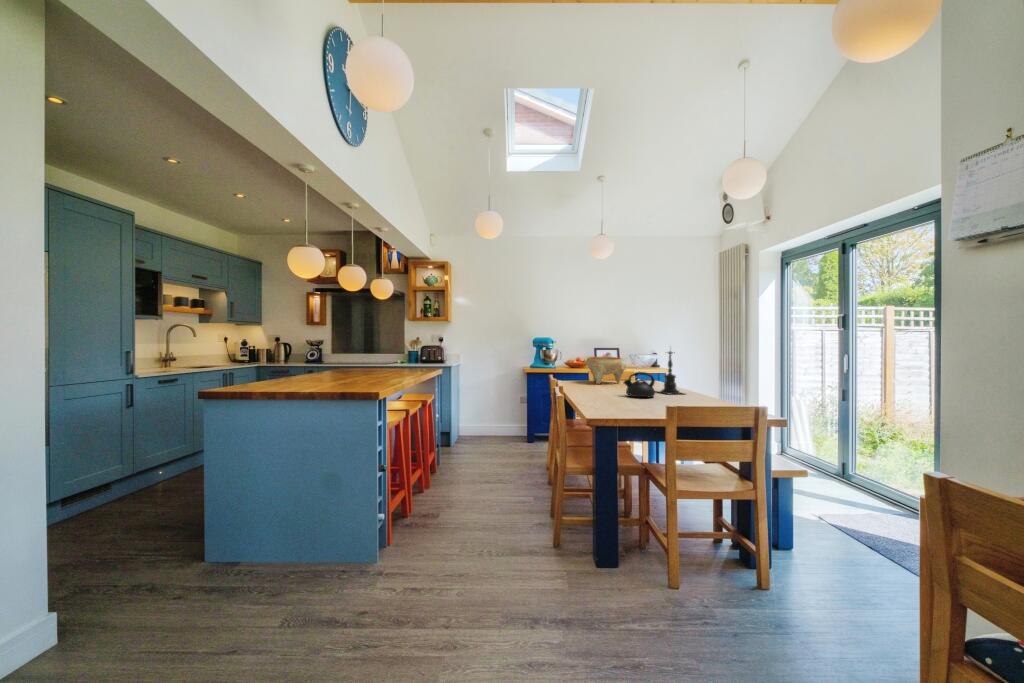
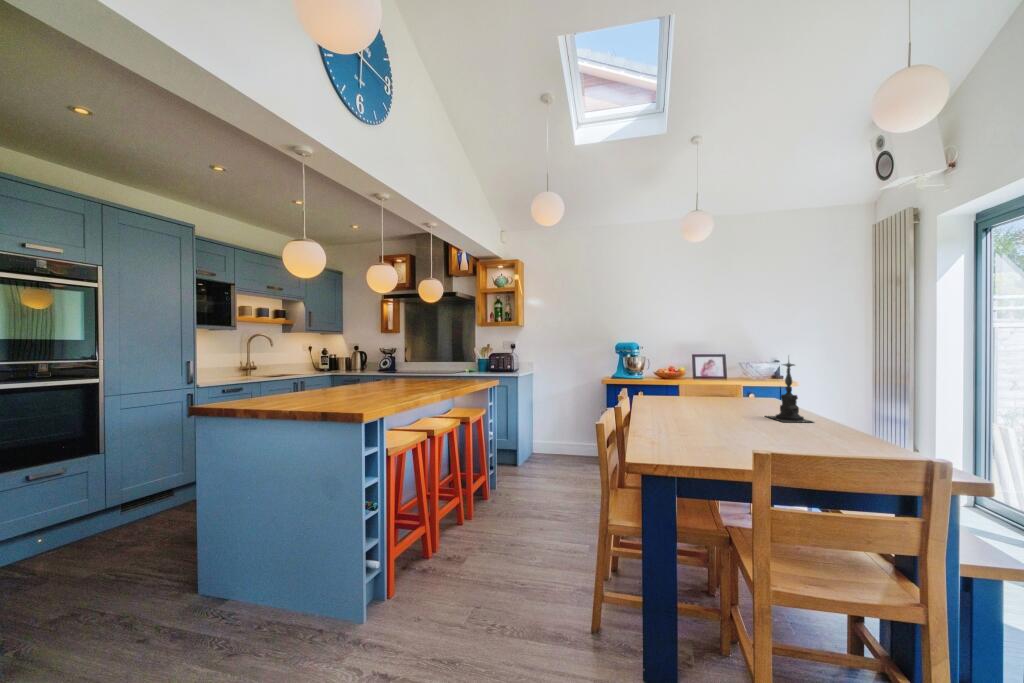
decorative bowl: present [586,357,626,384] -> none [674,367,729,403]
teapot: present [624,372,655,398] -> none [717,391,764,427]

